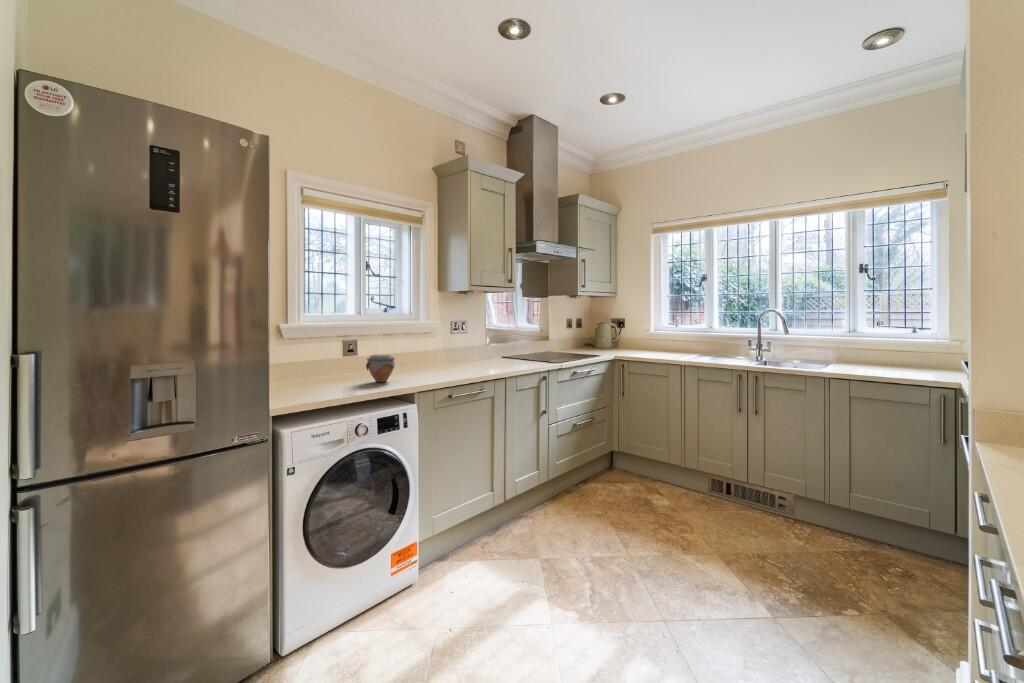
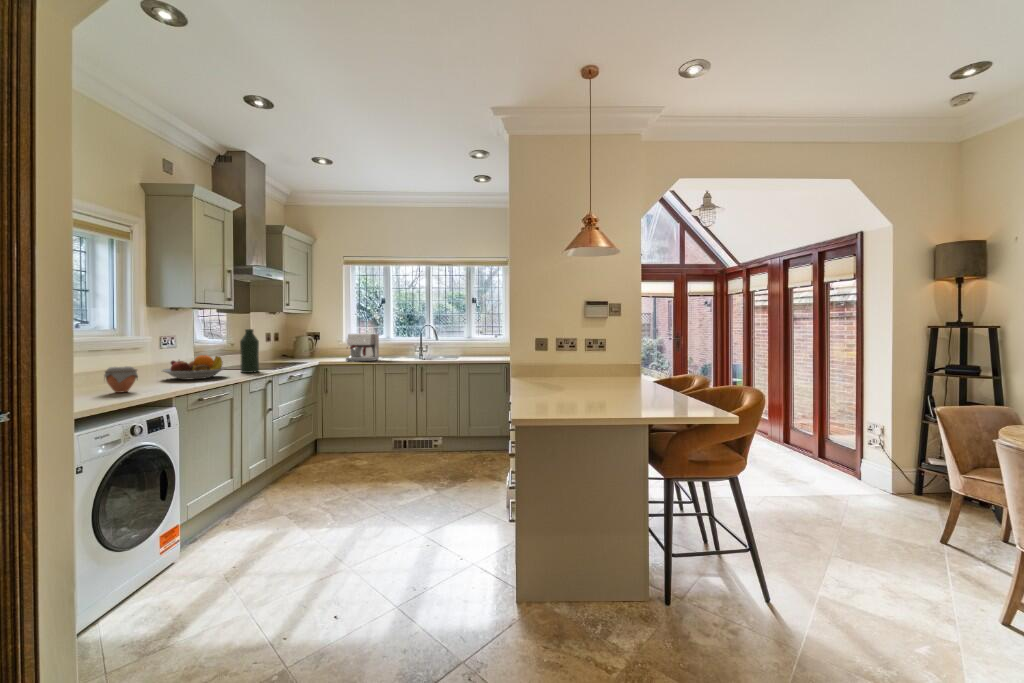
bottle: none [515,315,534,367] -> present [240,329,259,373]
coffee maker: none [646,321,692,359] -> present [346,334,379,361]
fruit bowl: none [436,344,495,371] -> present [162,355,226,380]

